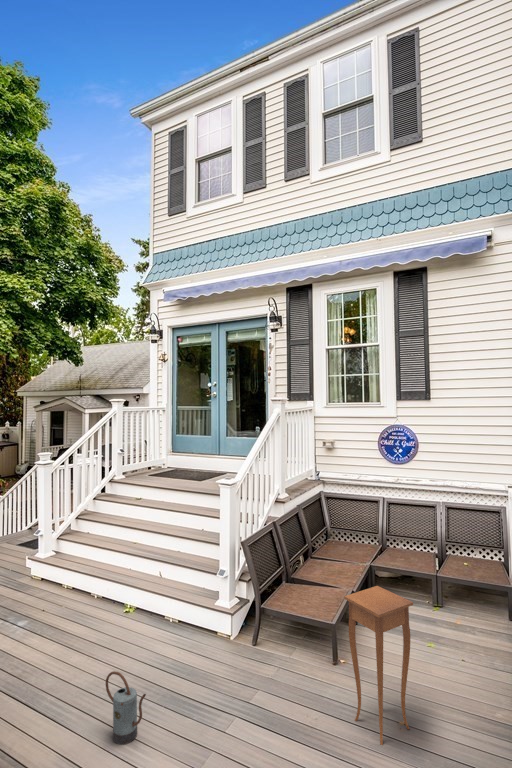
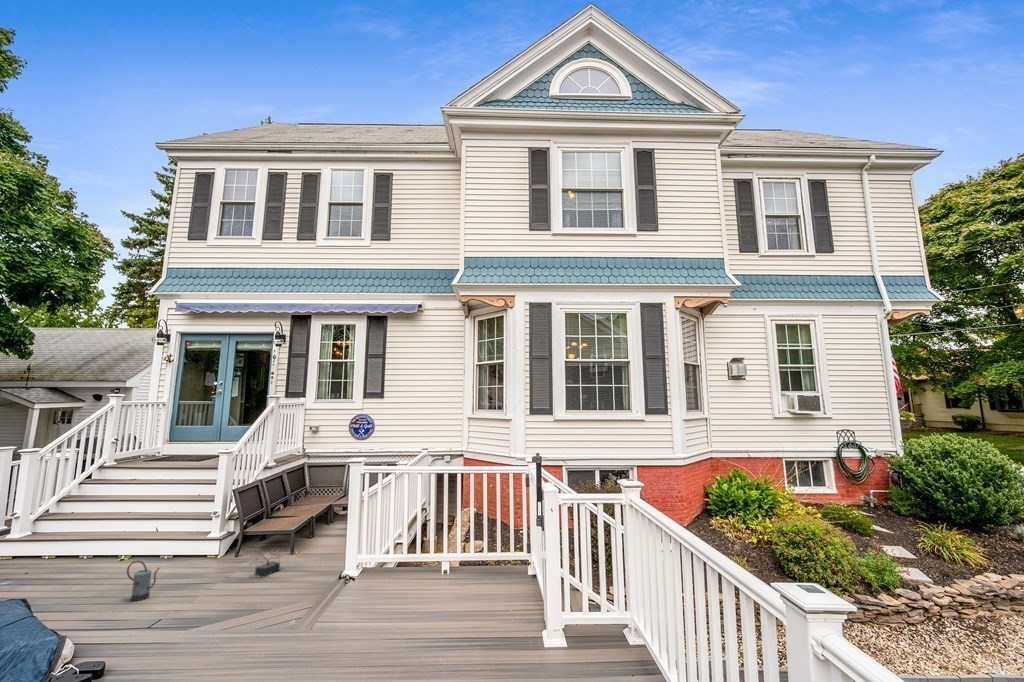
side table: present [344,586,413,745] -> none [296,497,334,573]
decorative plant: none [277,670,327,729] -> present [251,549,280,576]

